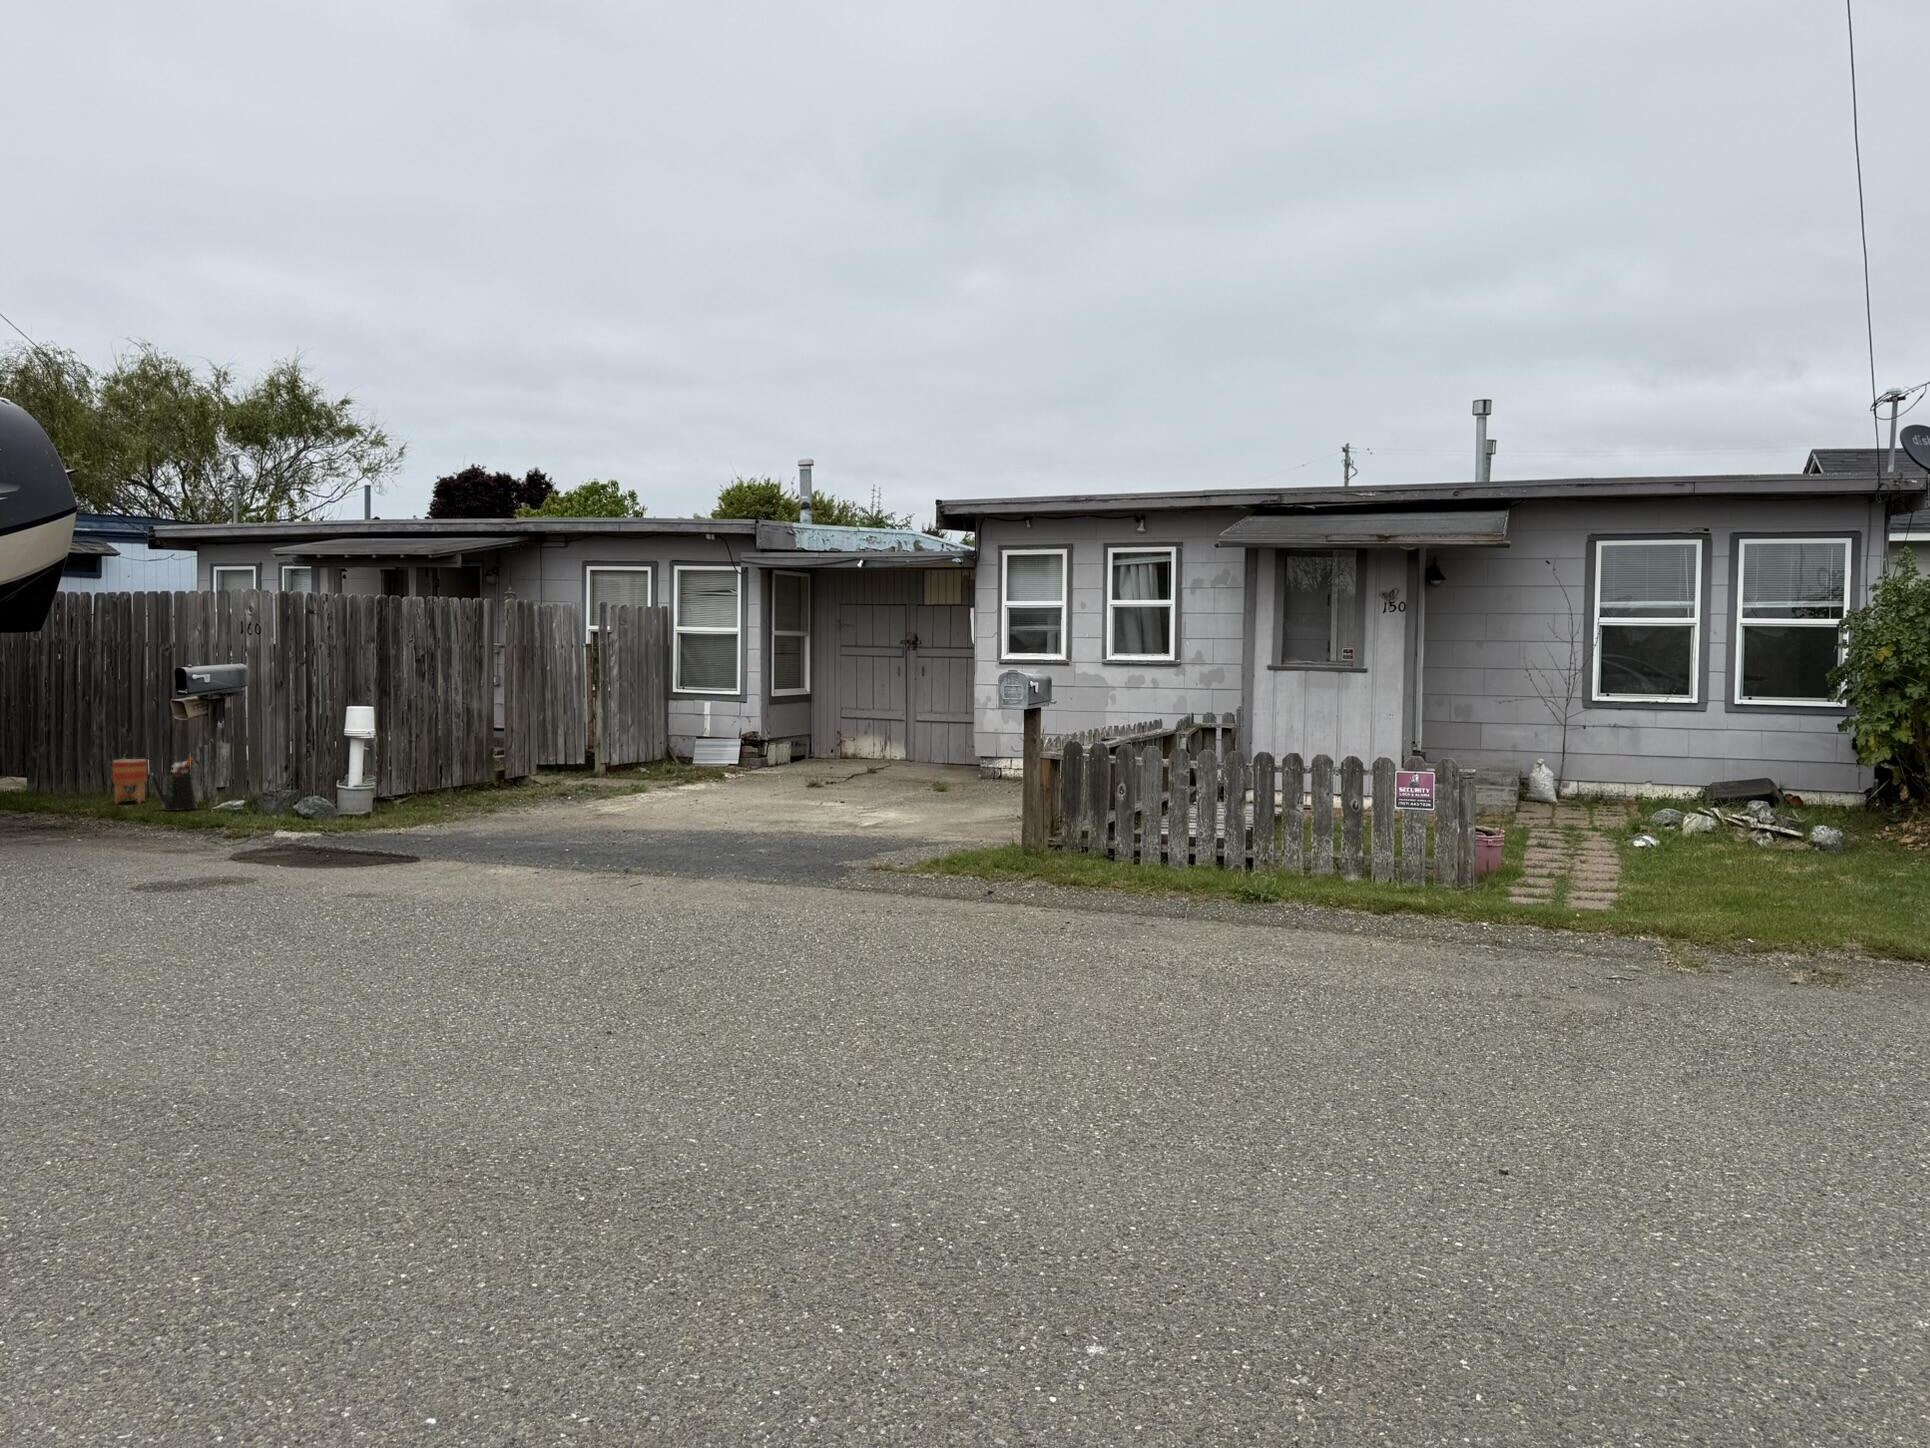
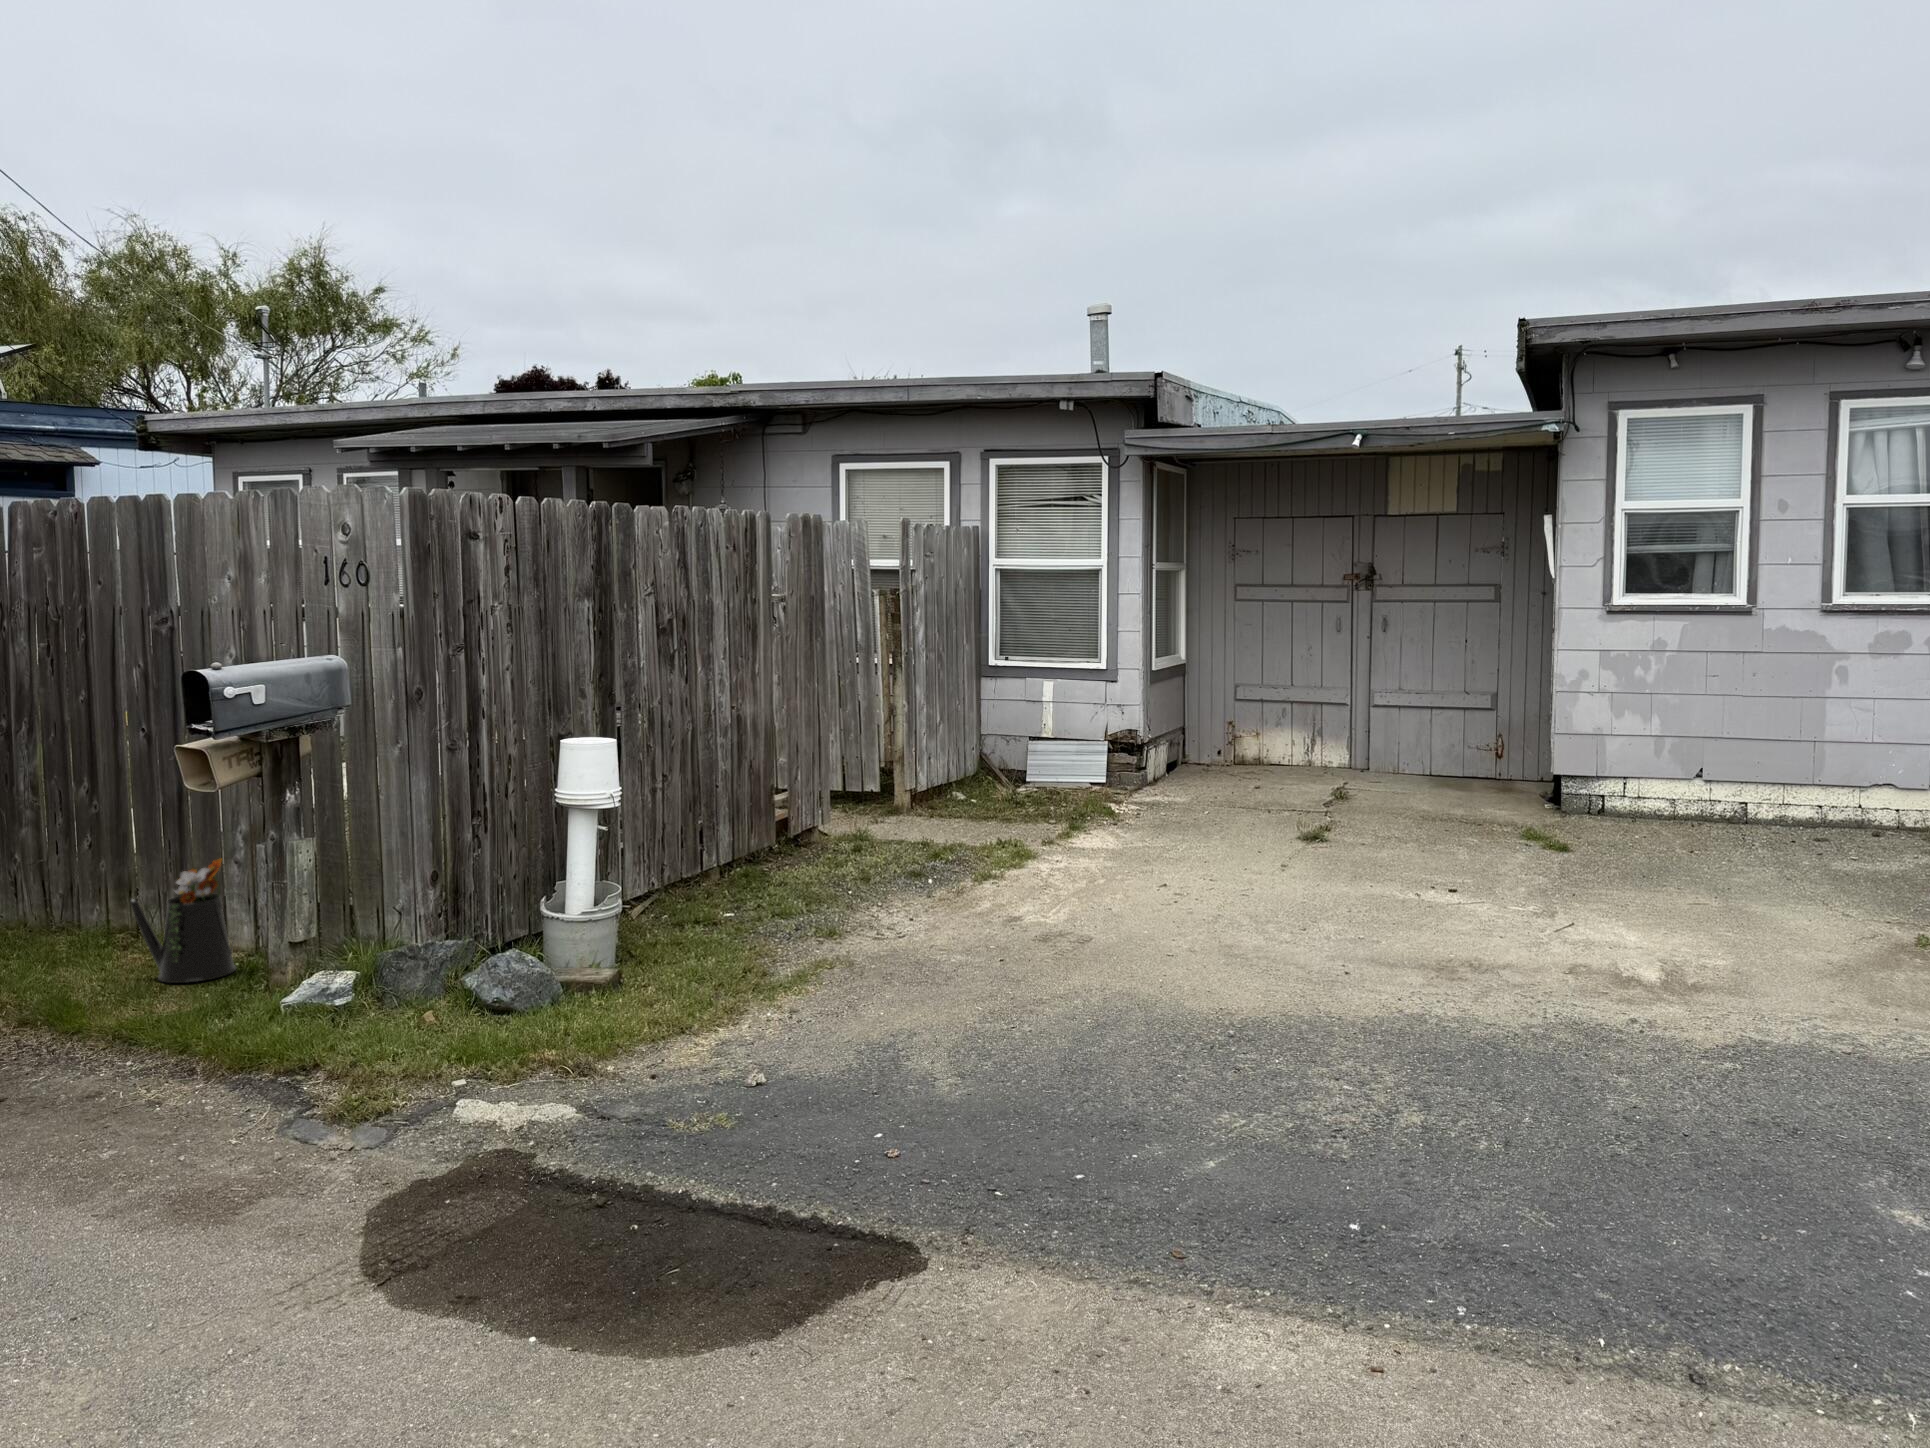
planter: present [112,759,147,804] -> none [48,851,124,955]

